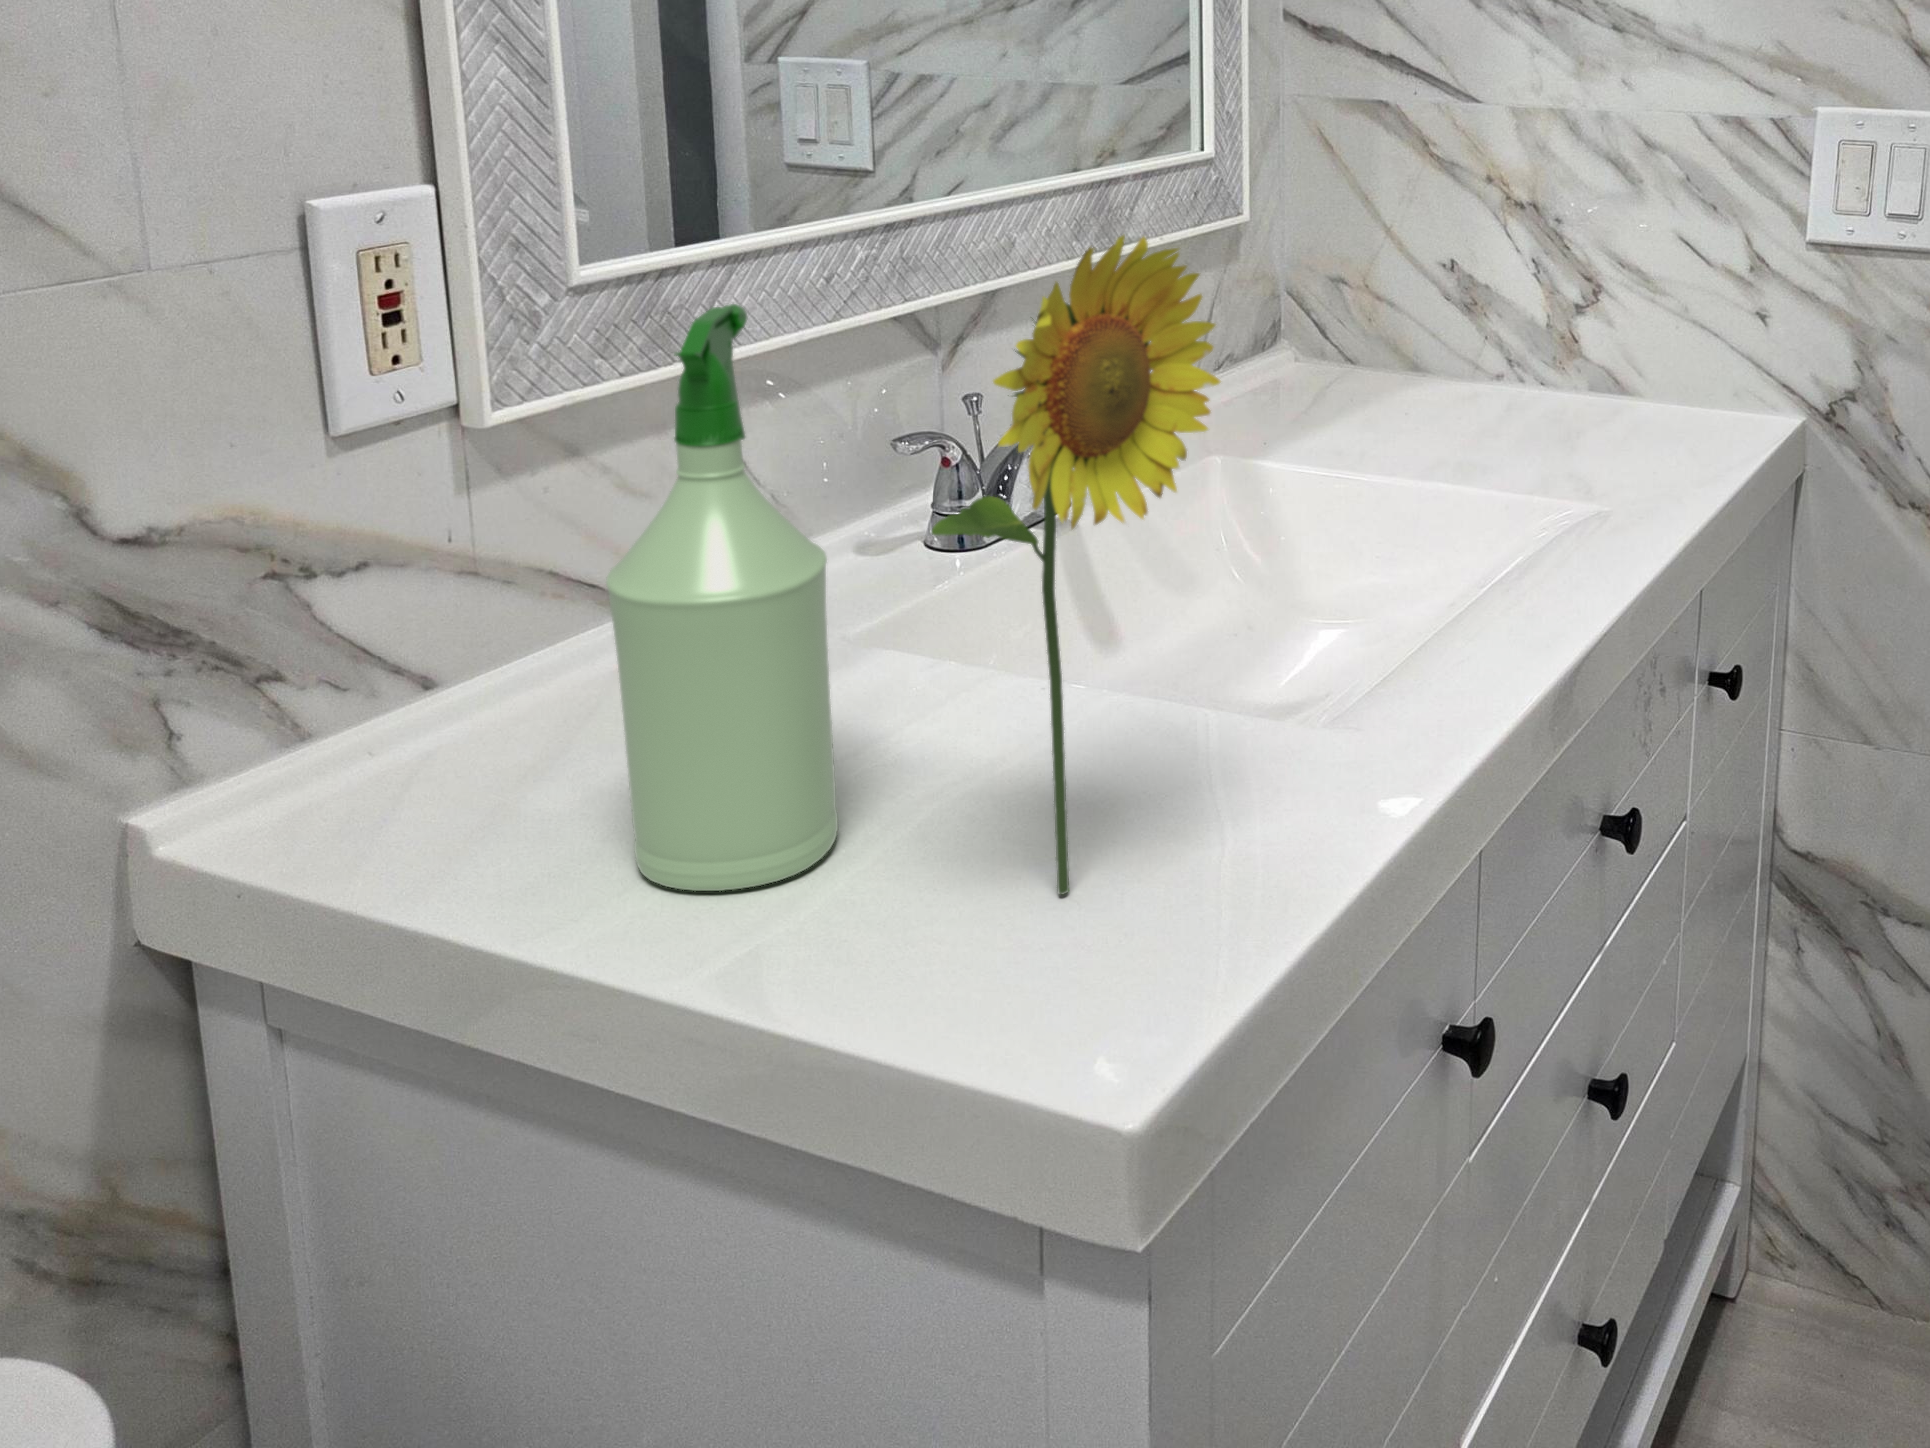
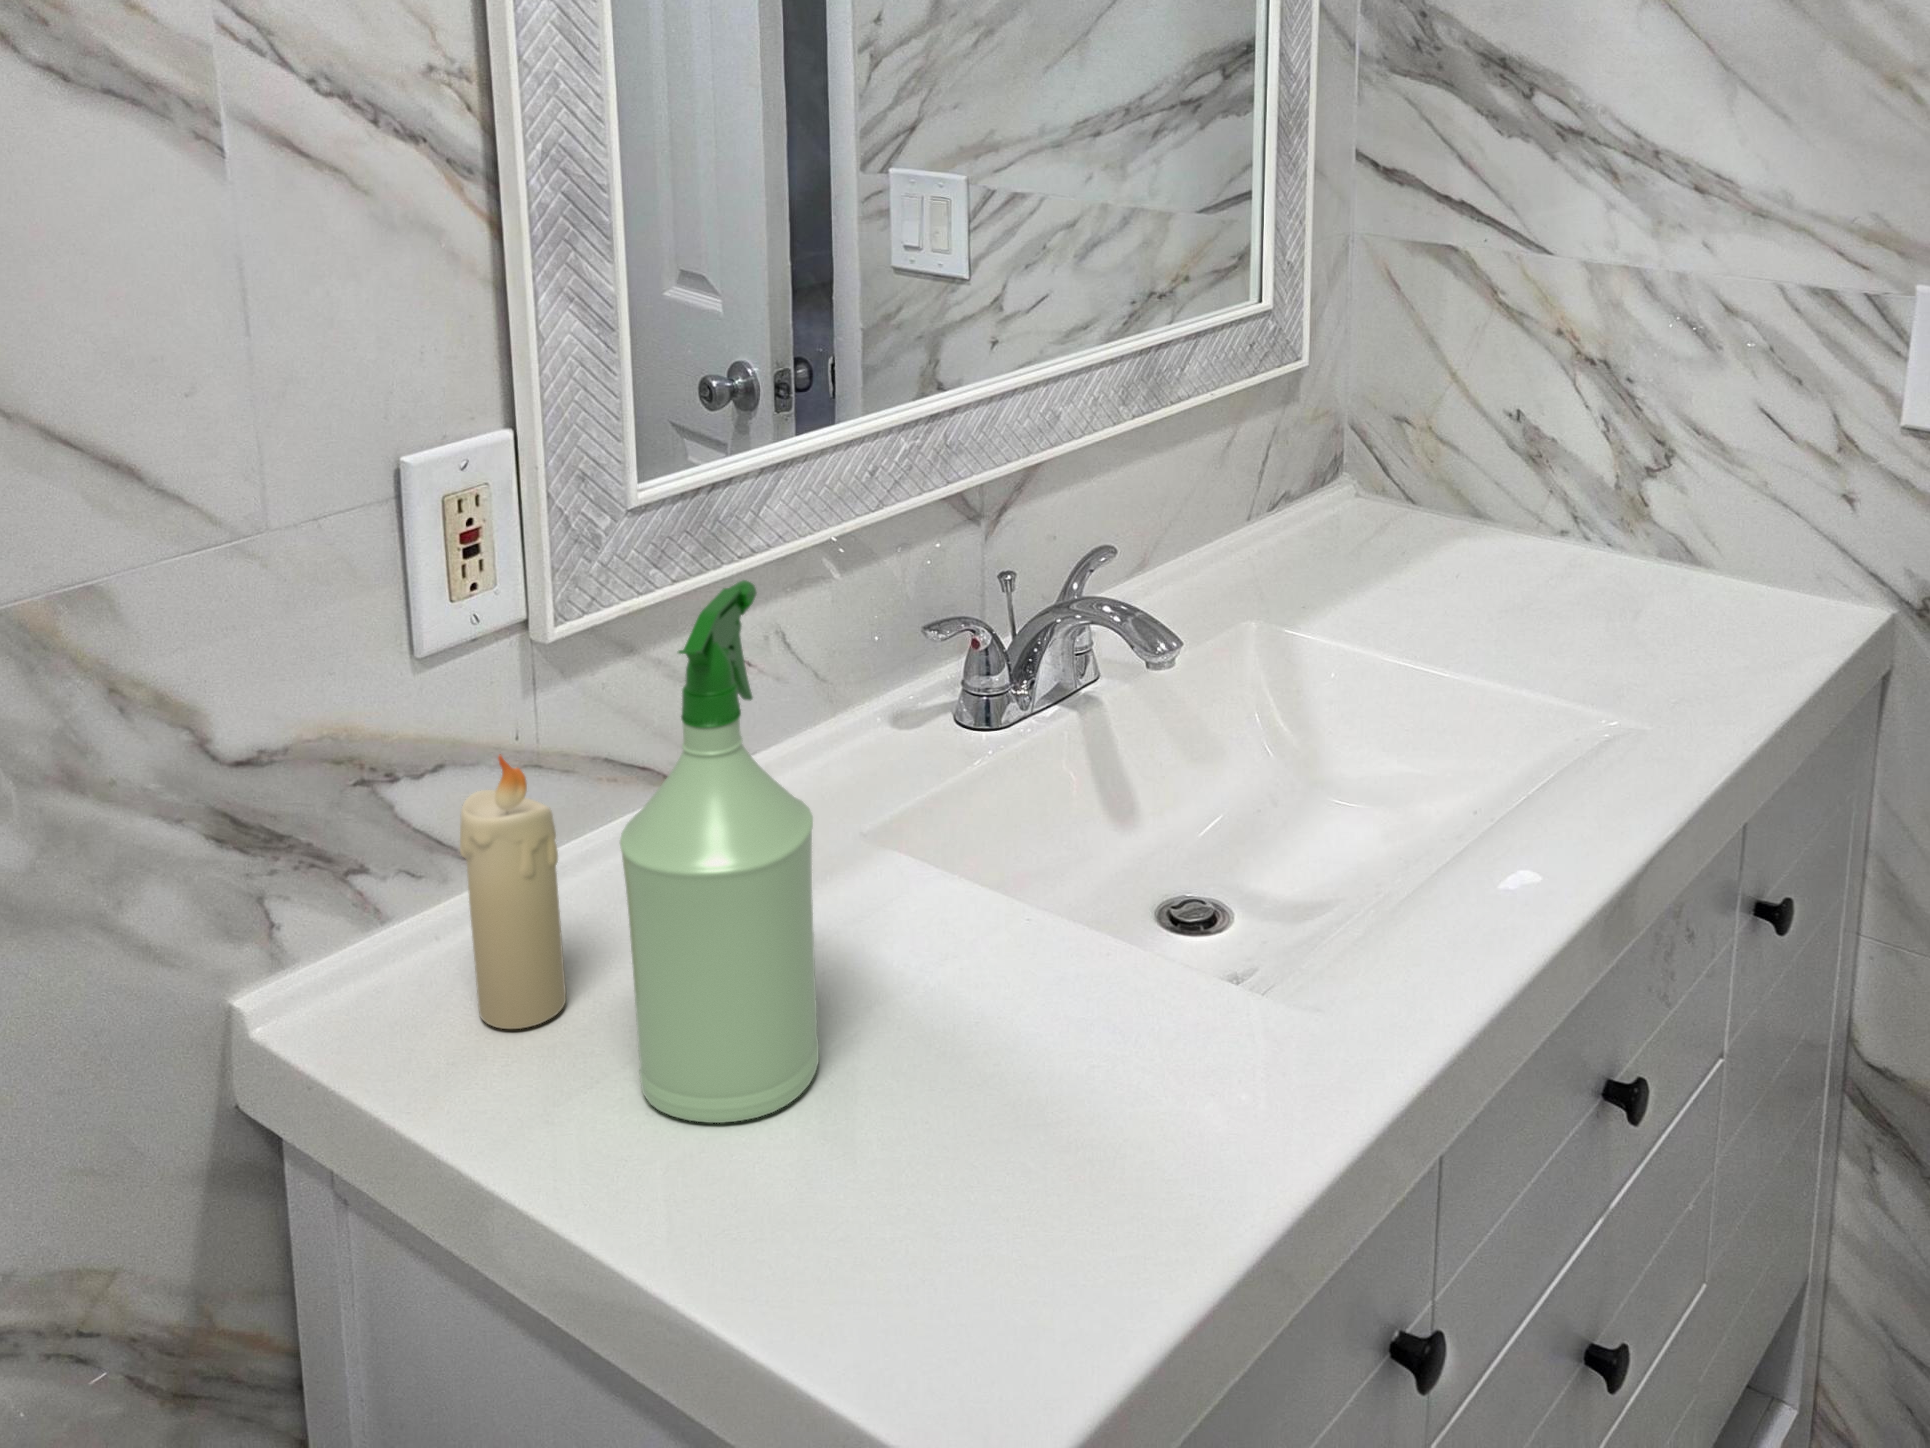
flower: present [931,235,1221,894] -> none [882,587,1159,1166]
candle: none [400,518,532,832] -> present [460,754,566,1029]

